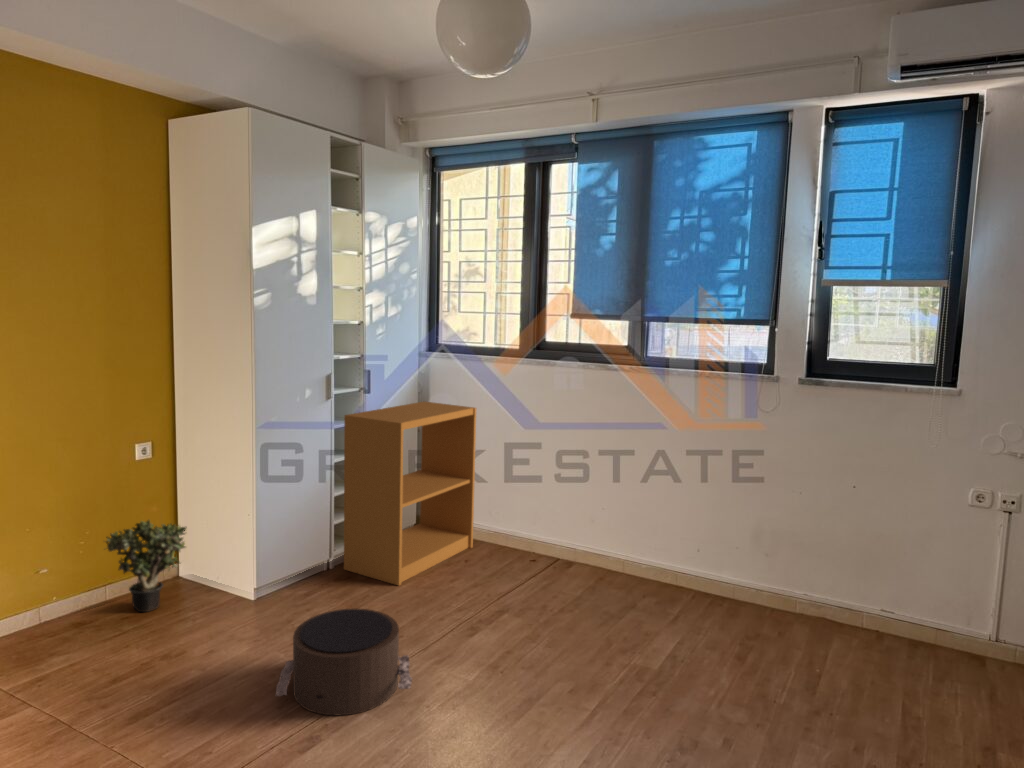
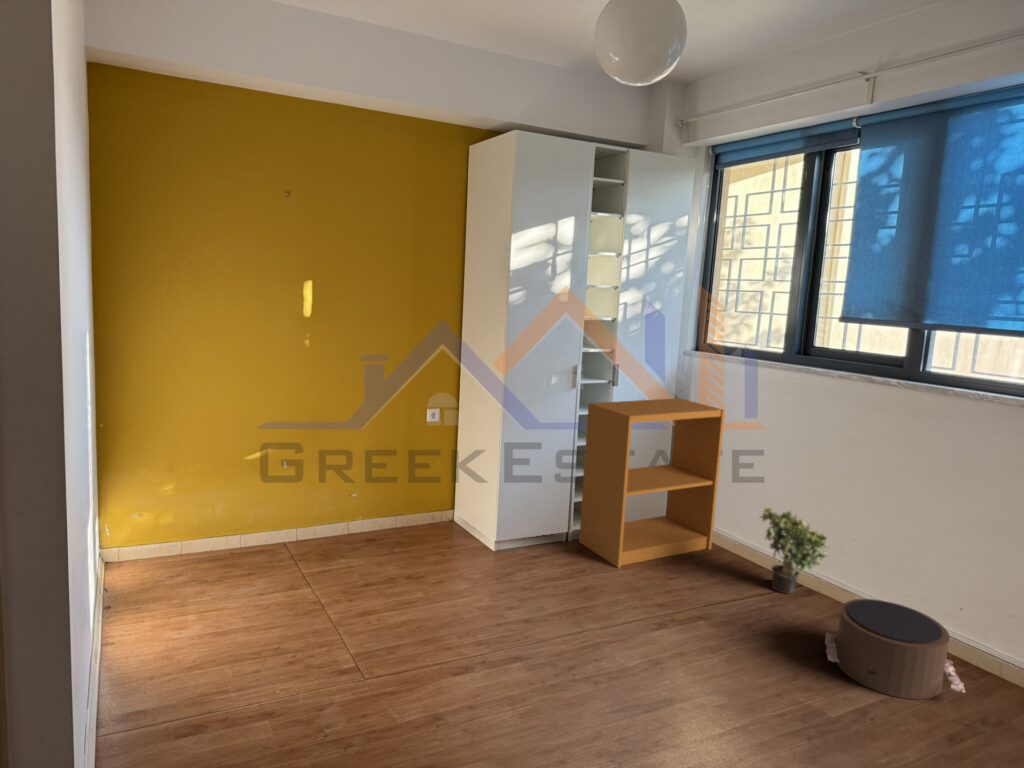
potted plant: present [106,520,186,612] -> present [761,508,827,593]
pouf: present [275,609,412,716] -> present [825,599,965,700]

